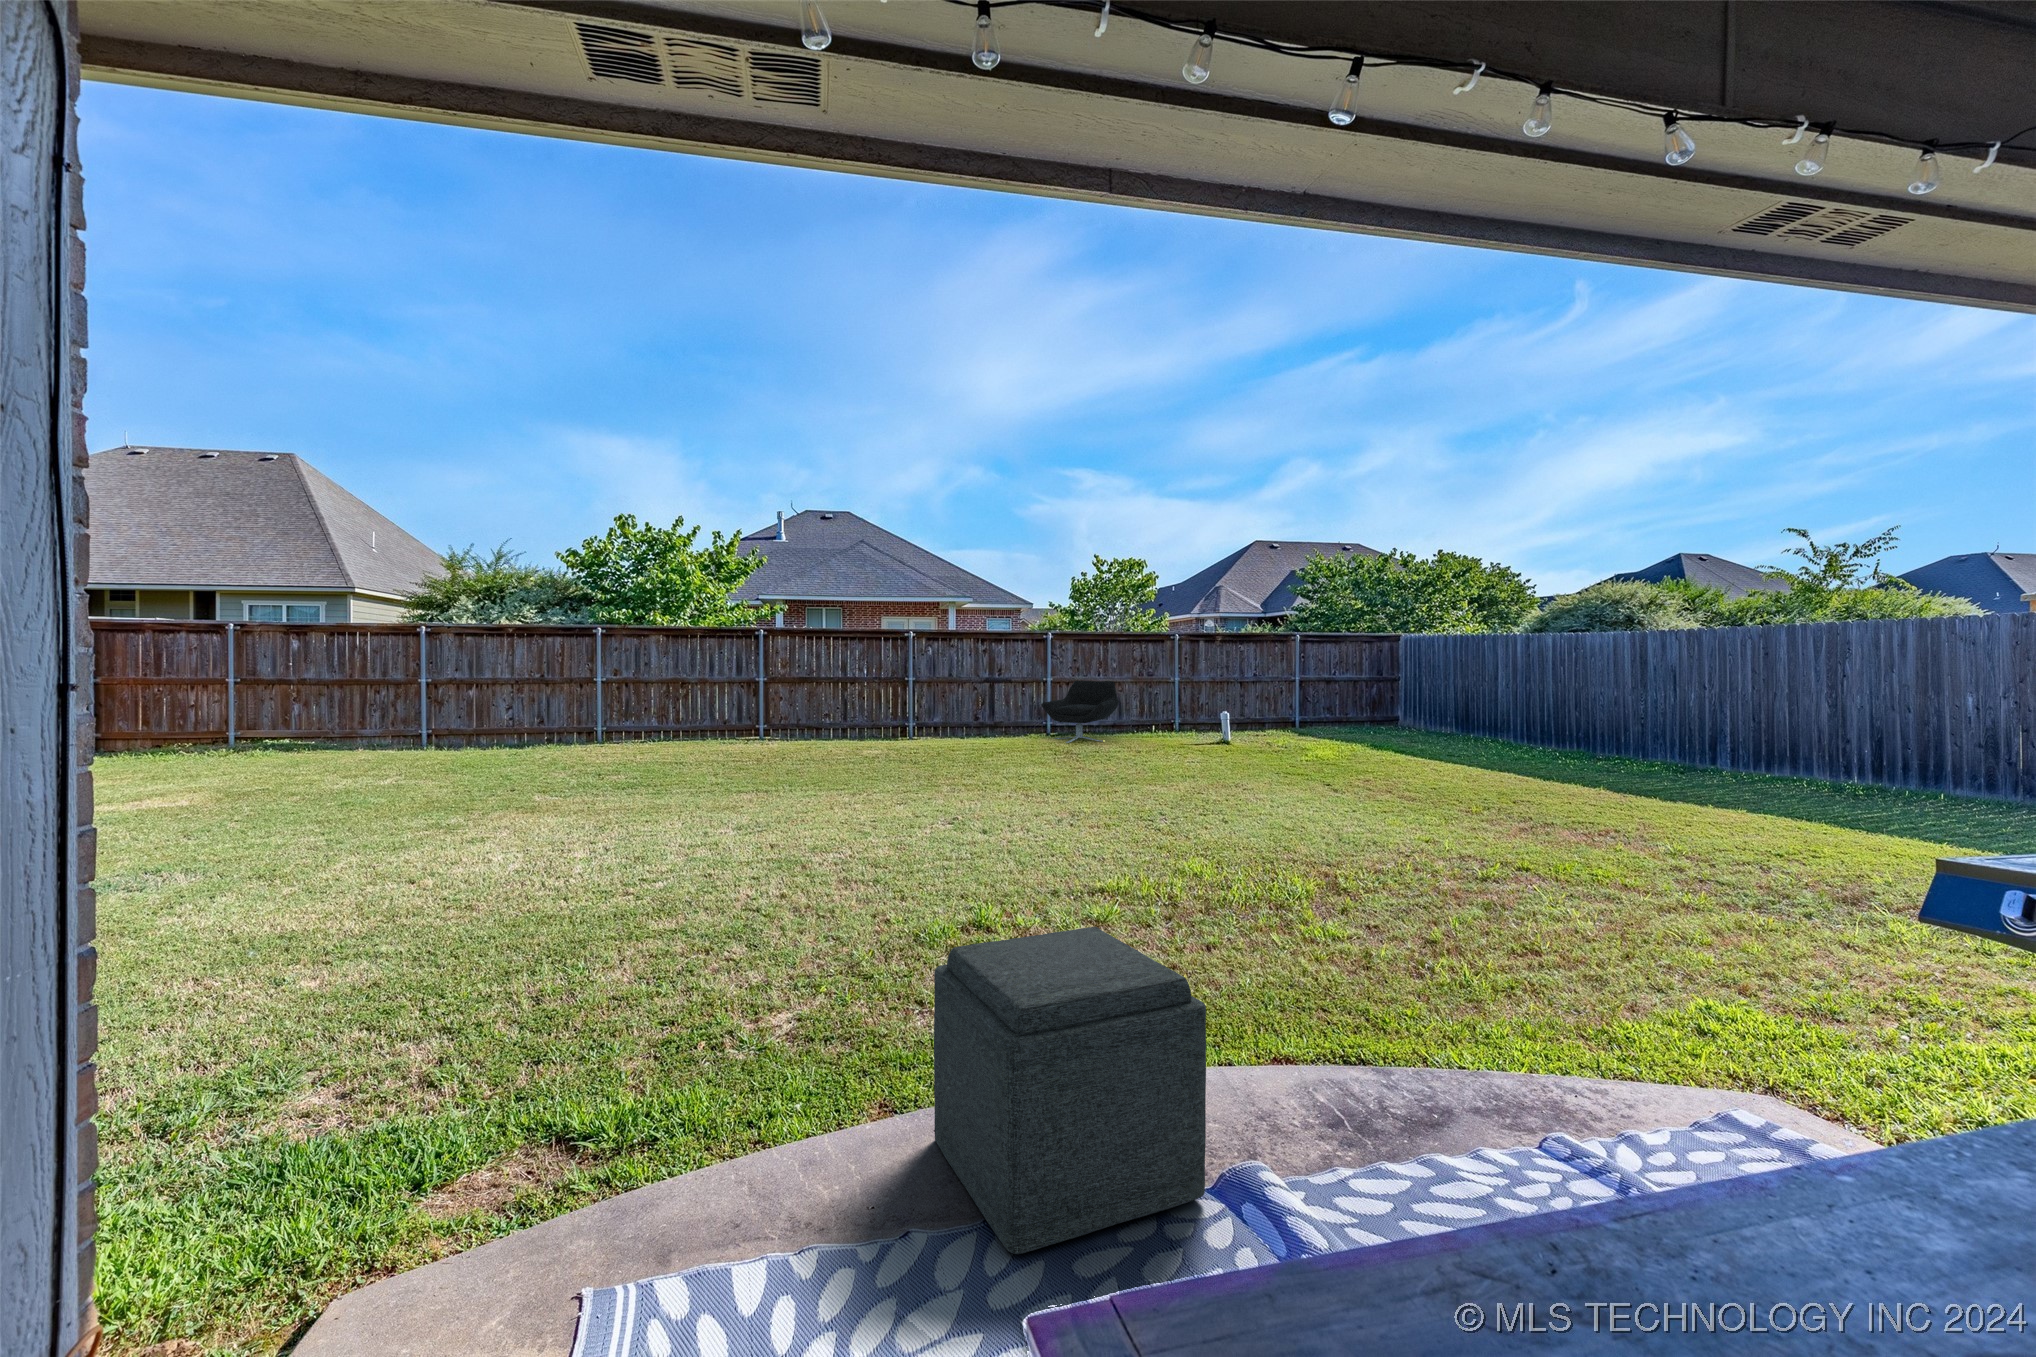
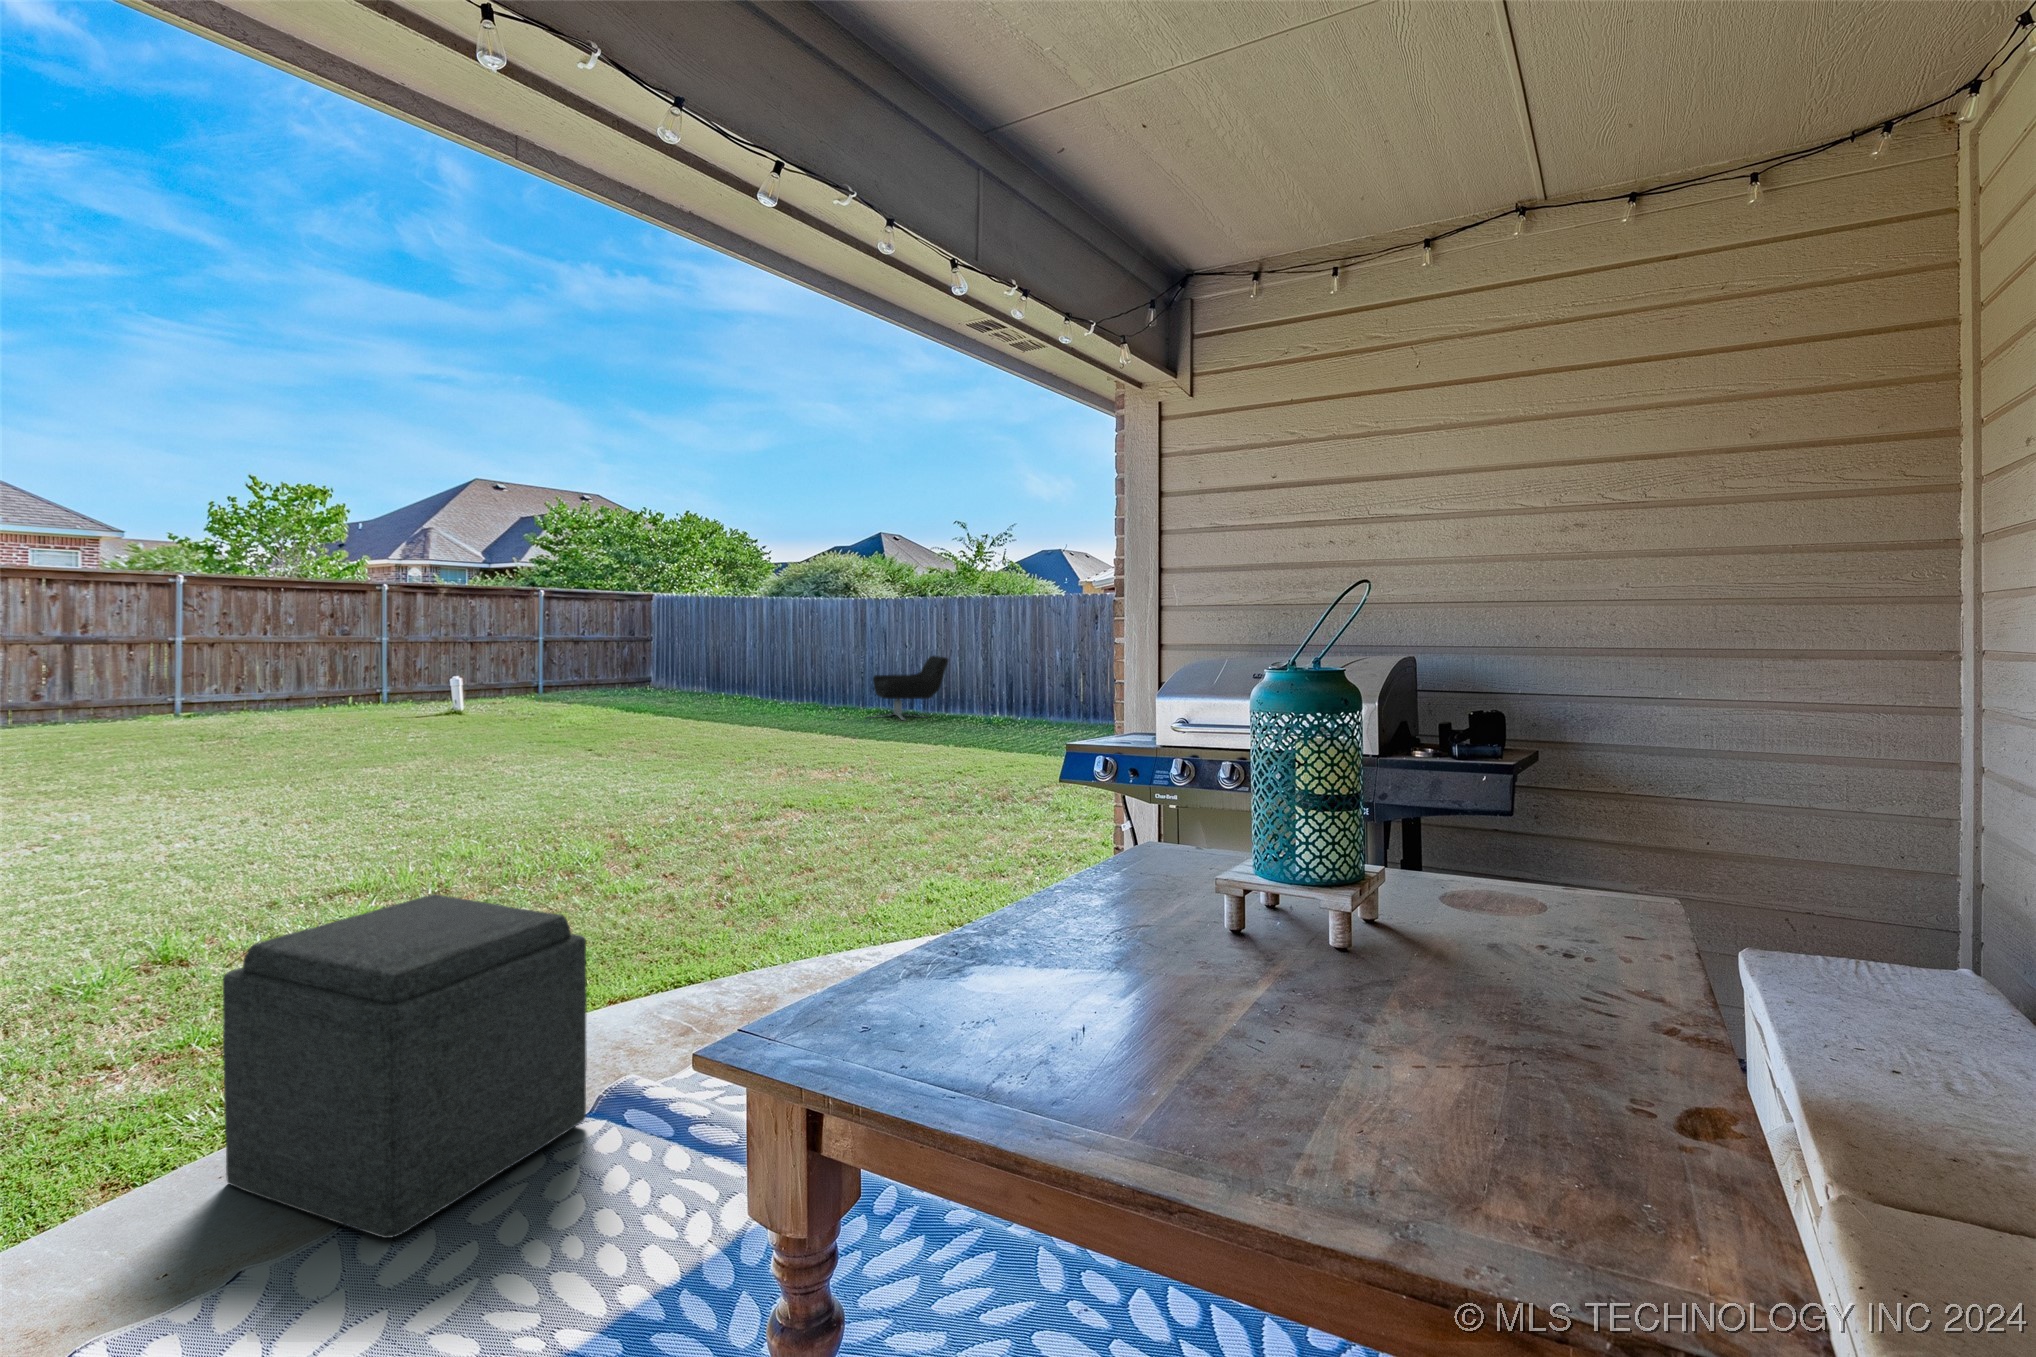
lounge chair: present [1042,681,1119,743] -> present [873,656,948,720]

